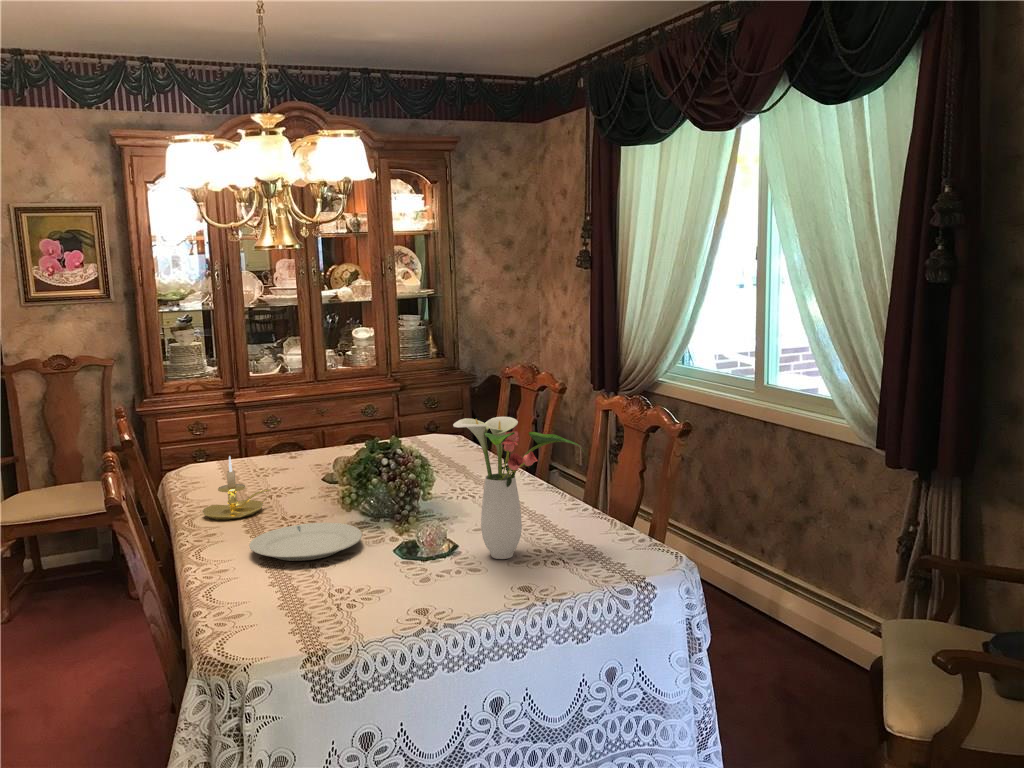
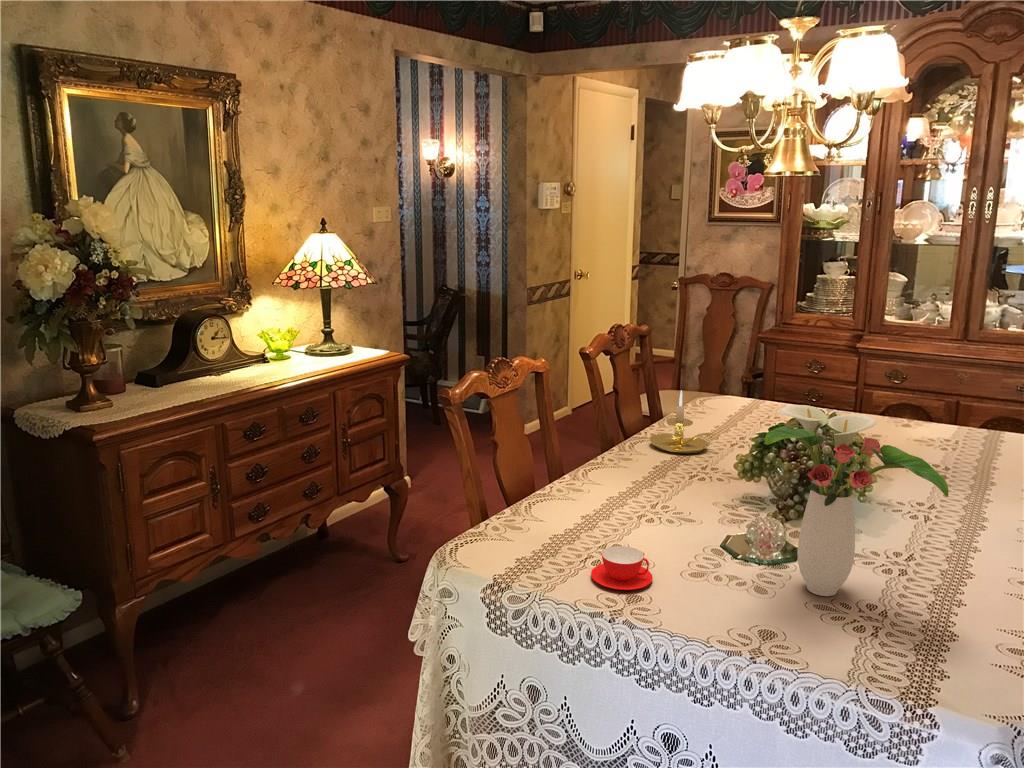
plate: present [249,523,362,561] -> none [610,472,726,513]
teacup: none [359,576,416,614] -> present [591,546,653,590]

